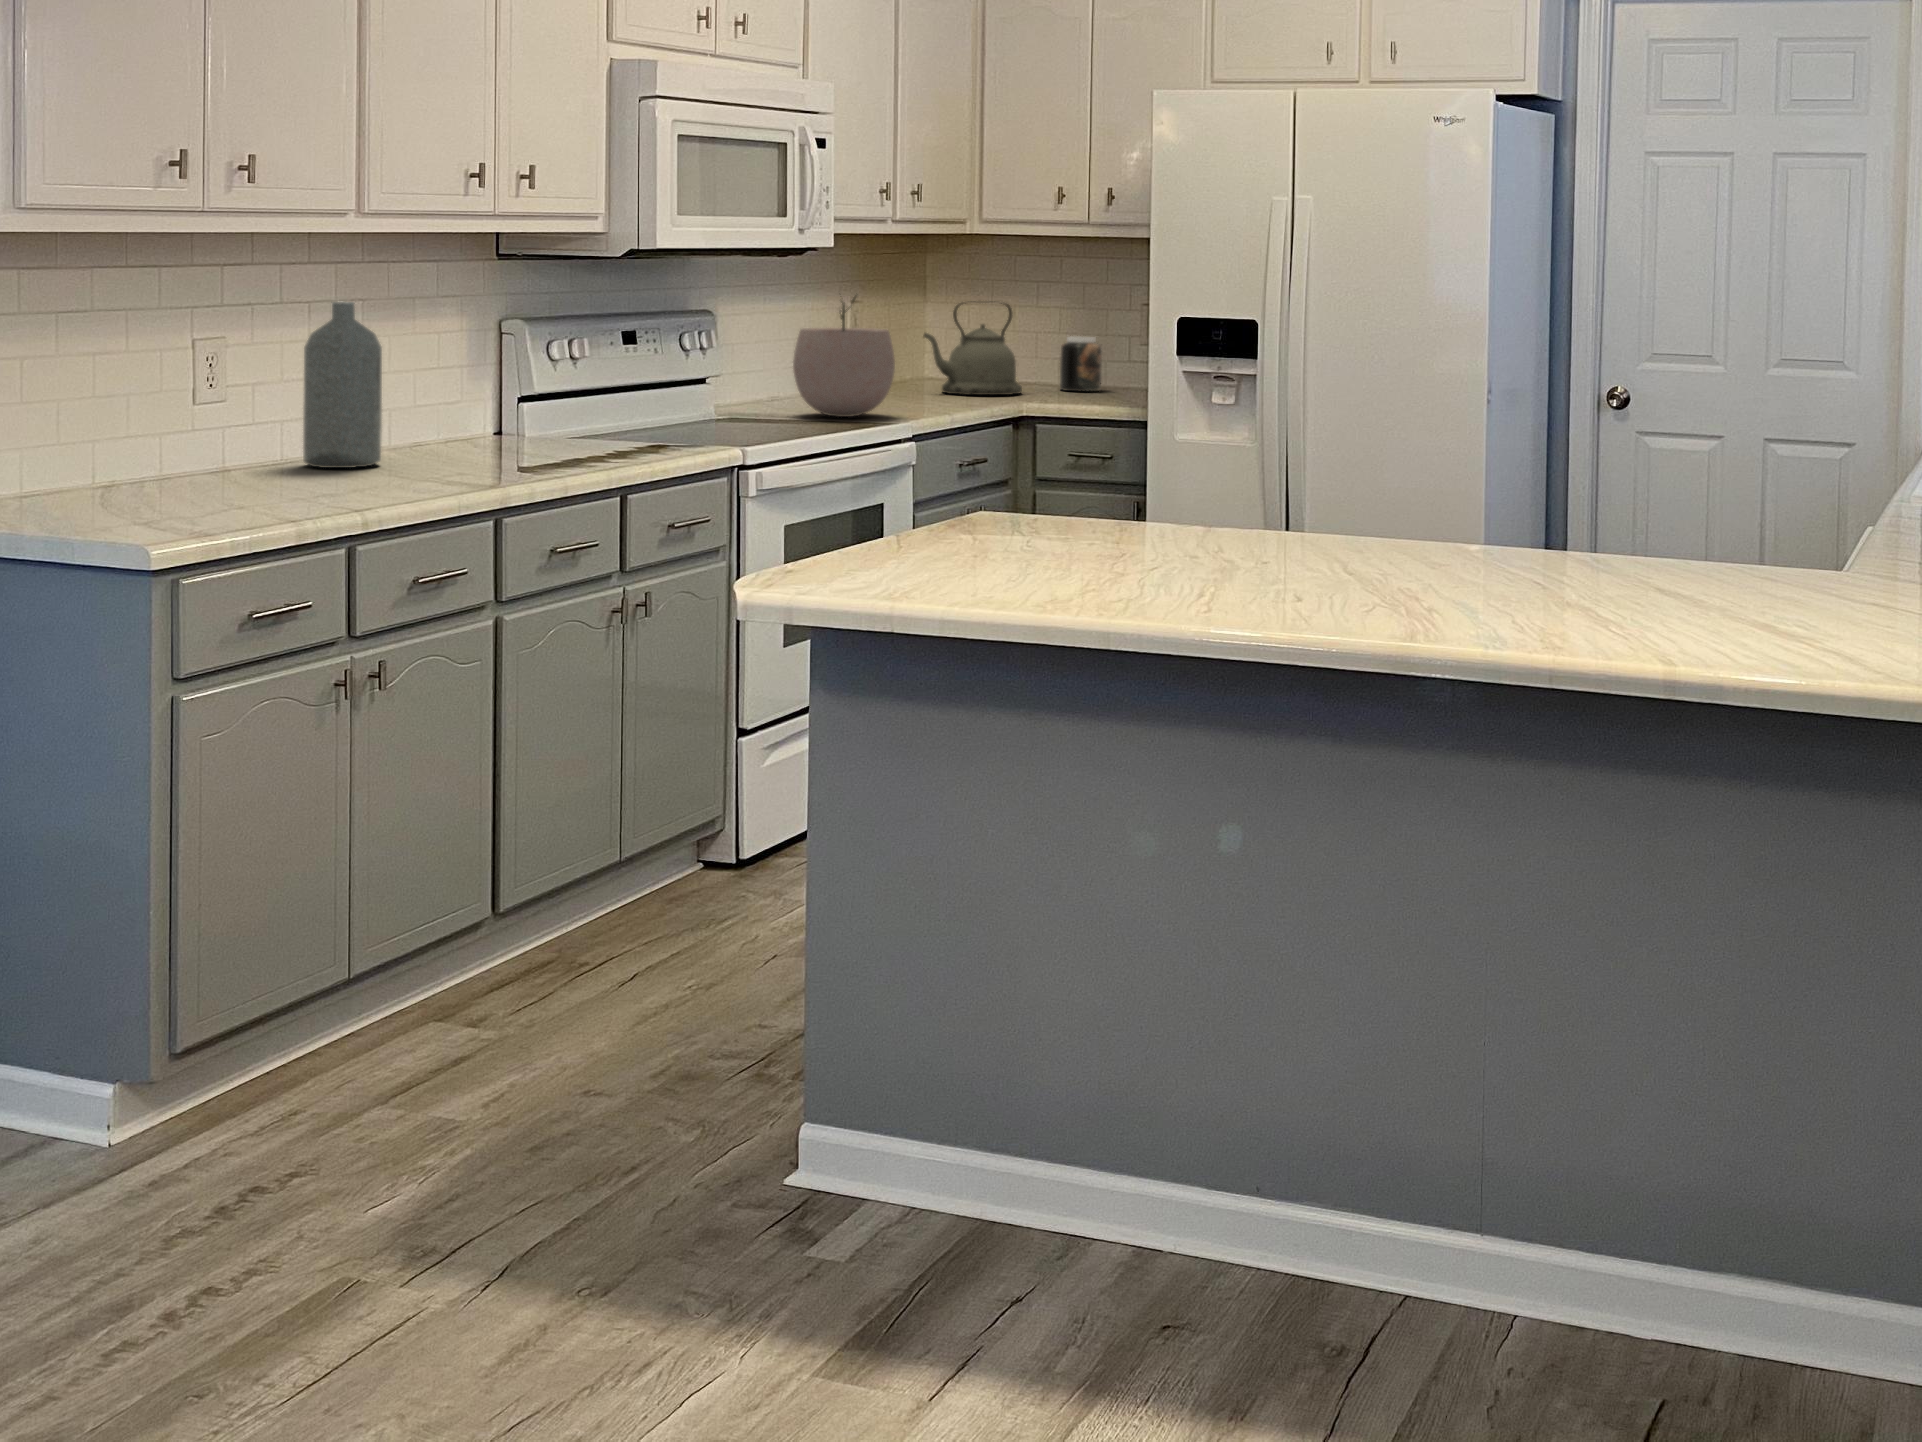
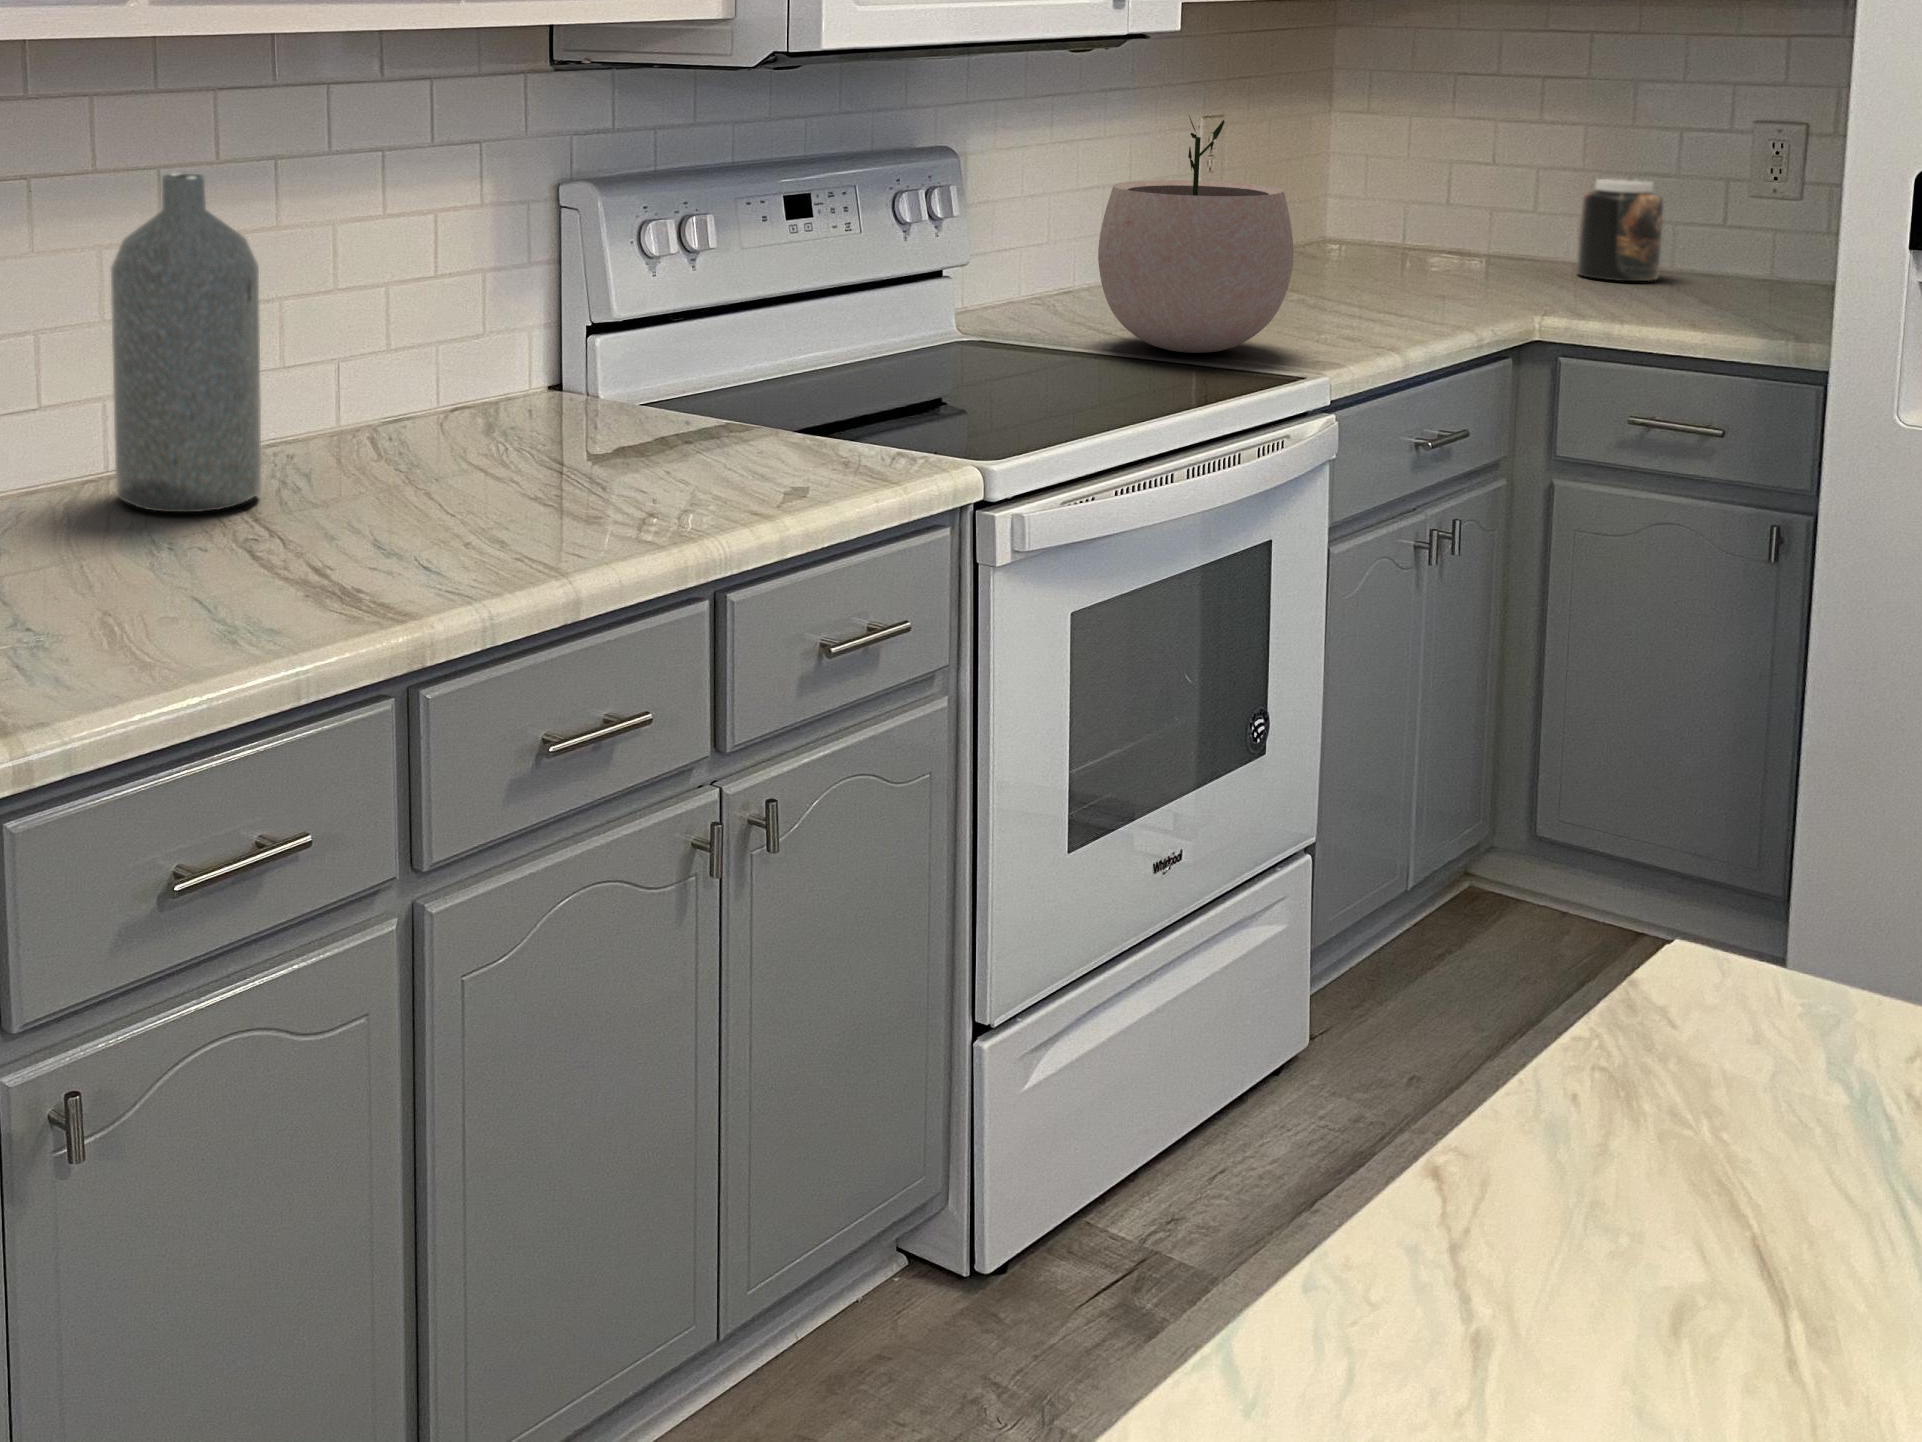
kettle: present [924,301,1022,395] -> none [1332,118,1512,290]

